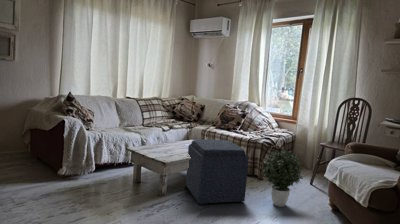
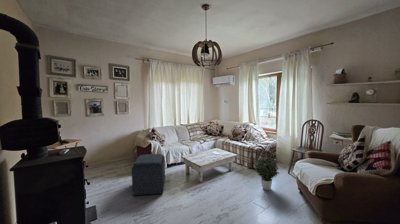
ottoman: present [186,139,249,205] -> present [132,154,165,196]

